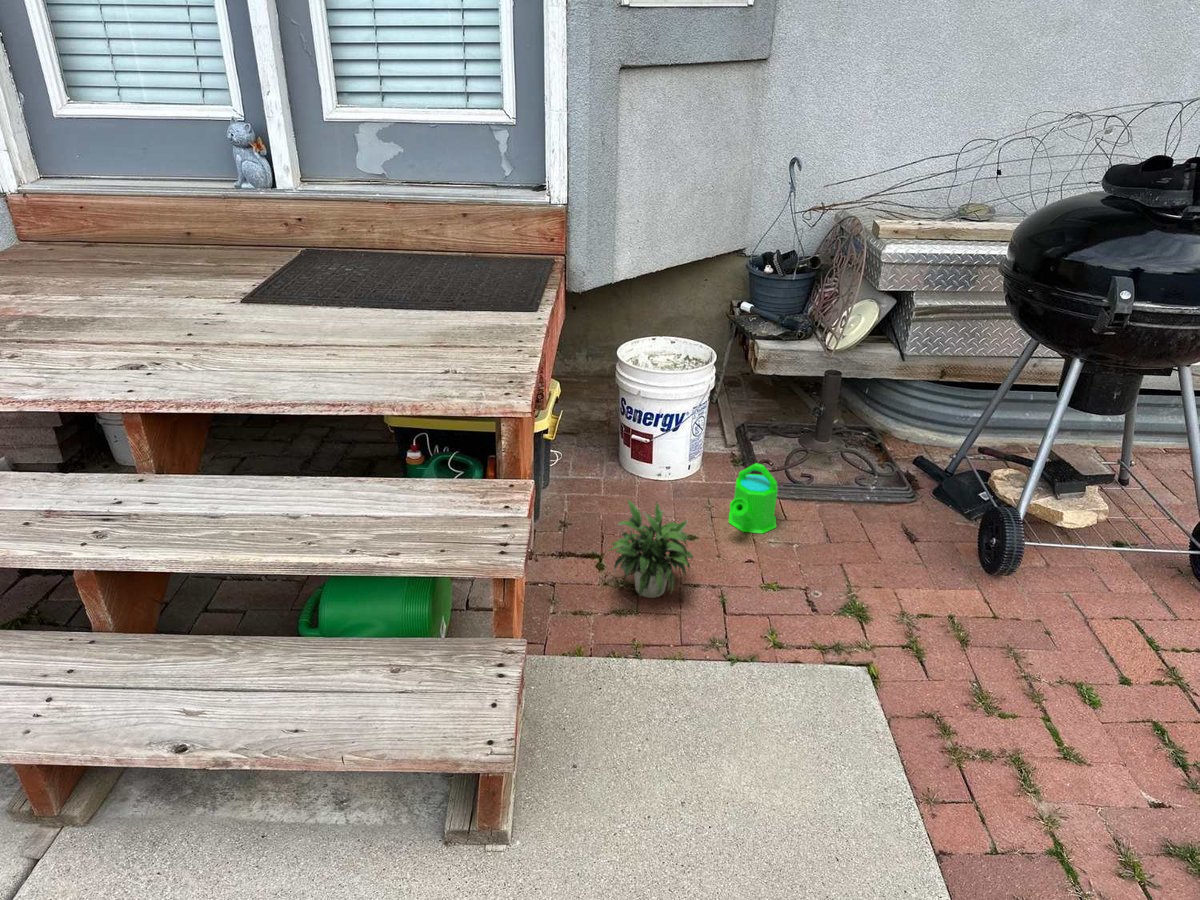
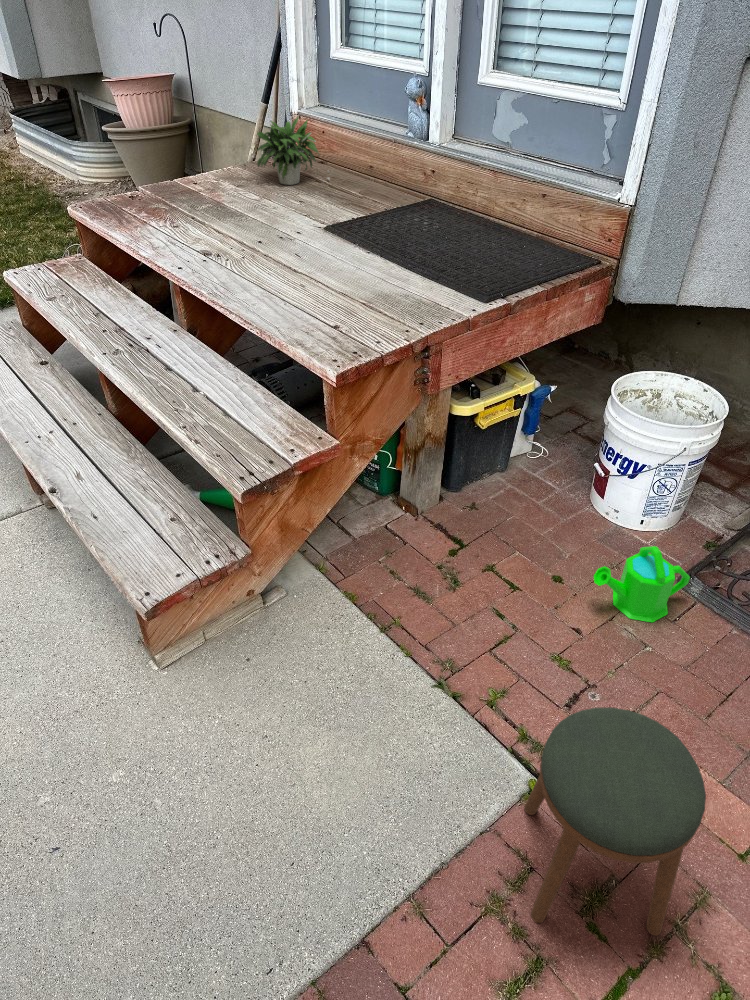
potted plant: present [609,500,693,598] -> present [257,117,330,185]
stool: none [884,533,1059,742] -> present [524,707,706,936]

